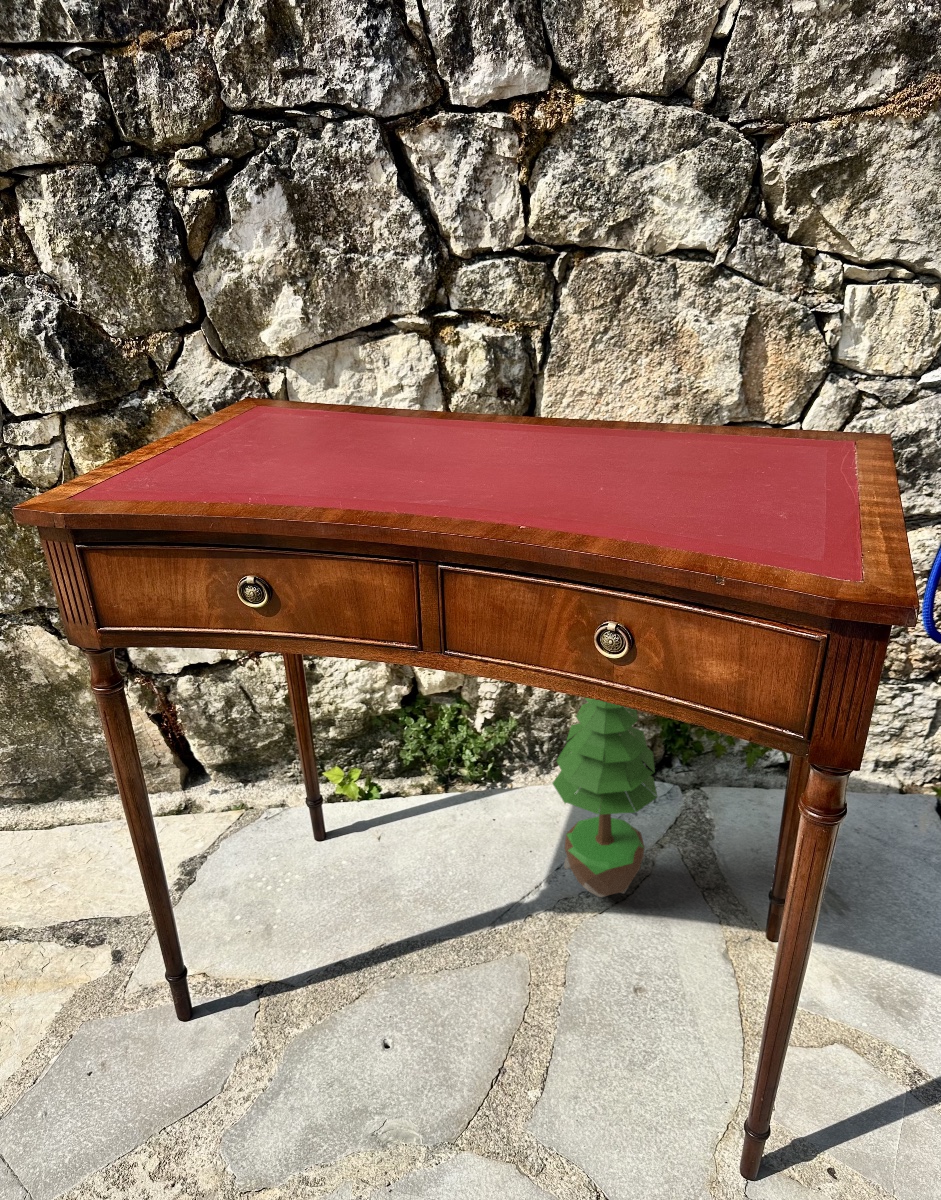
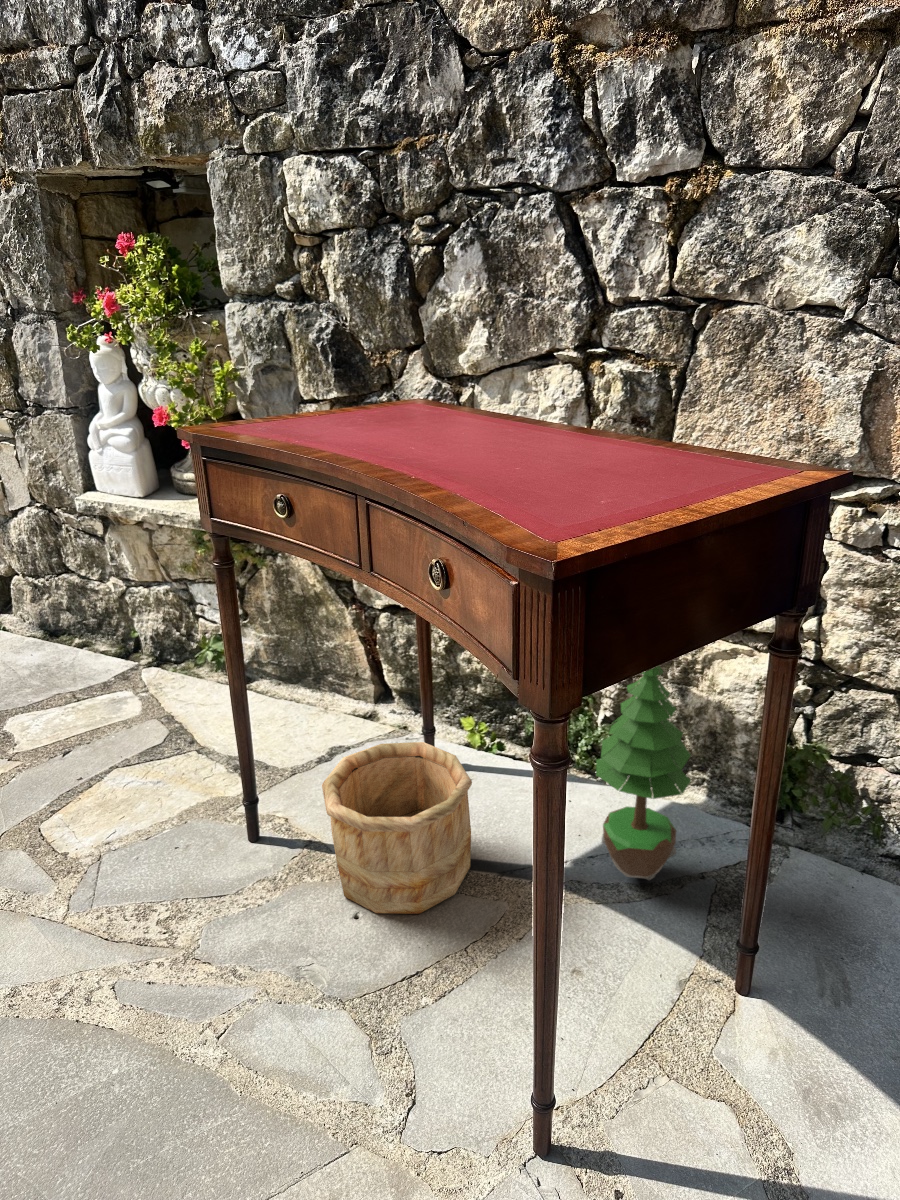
wooden bucket: none [244,818,432,1048] -> present [322,742,472,914]

